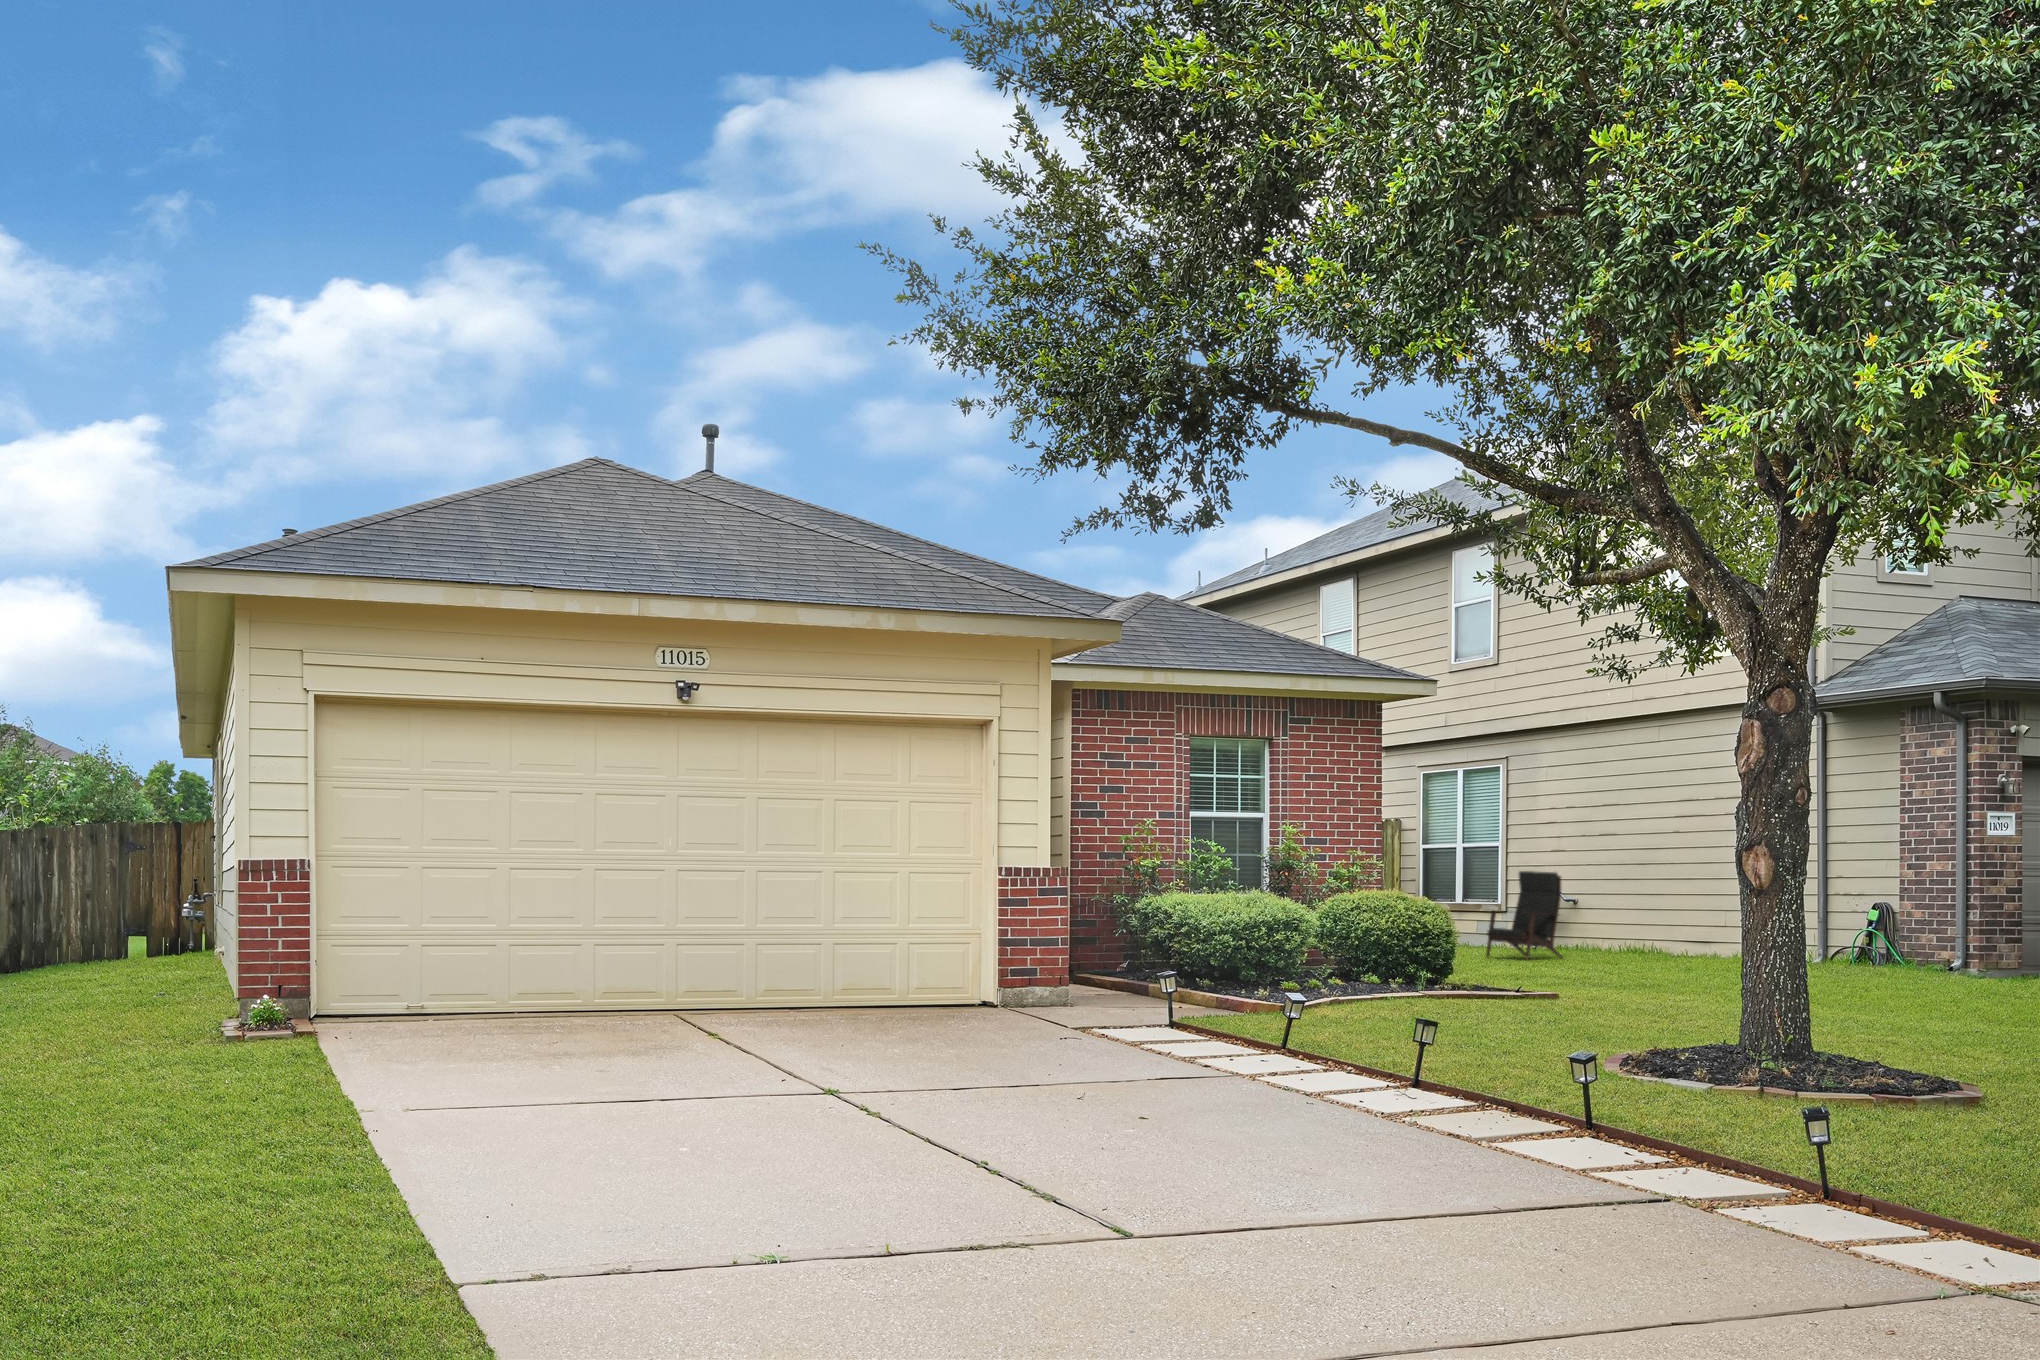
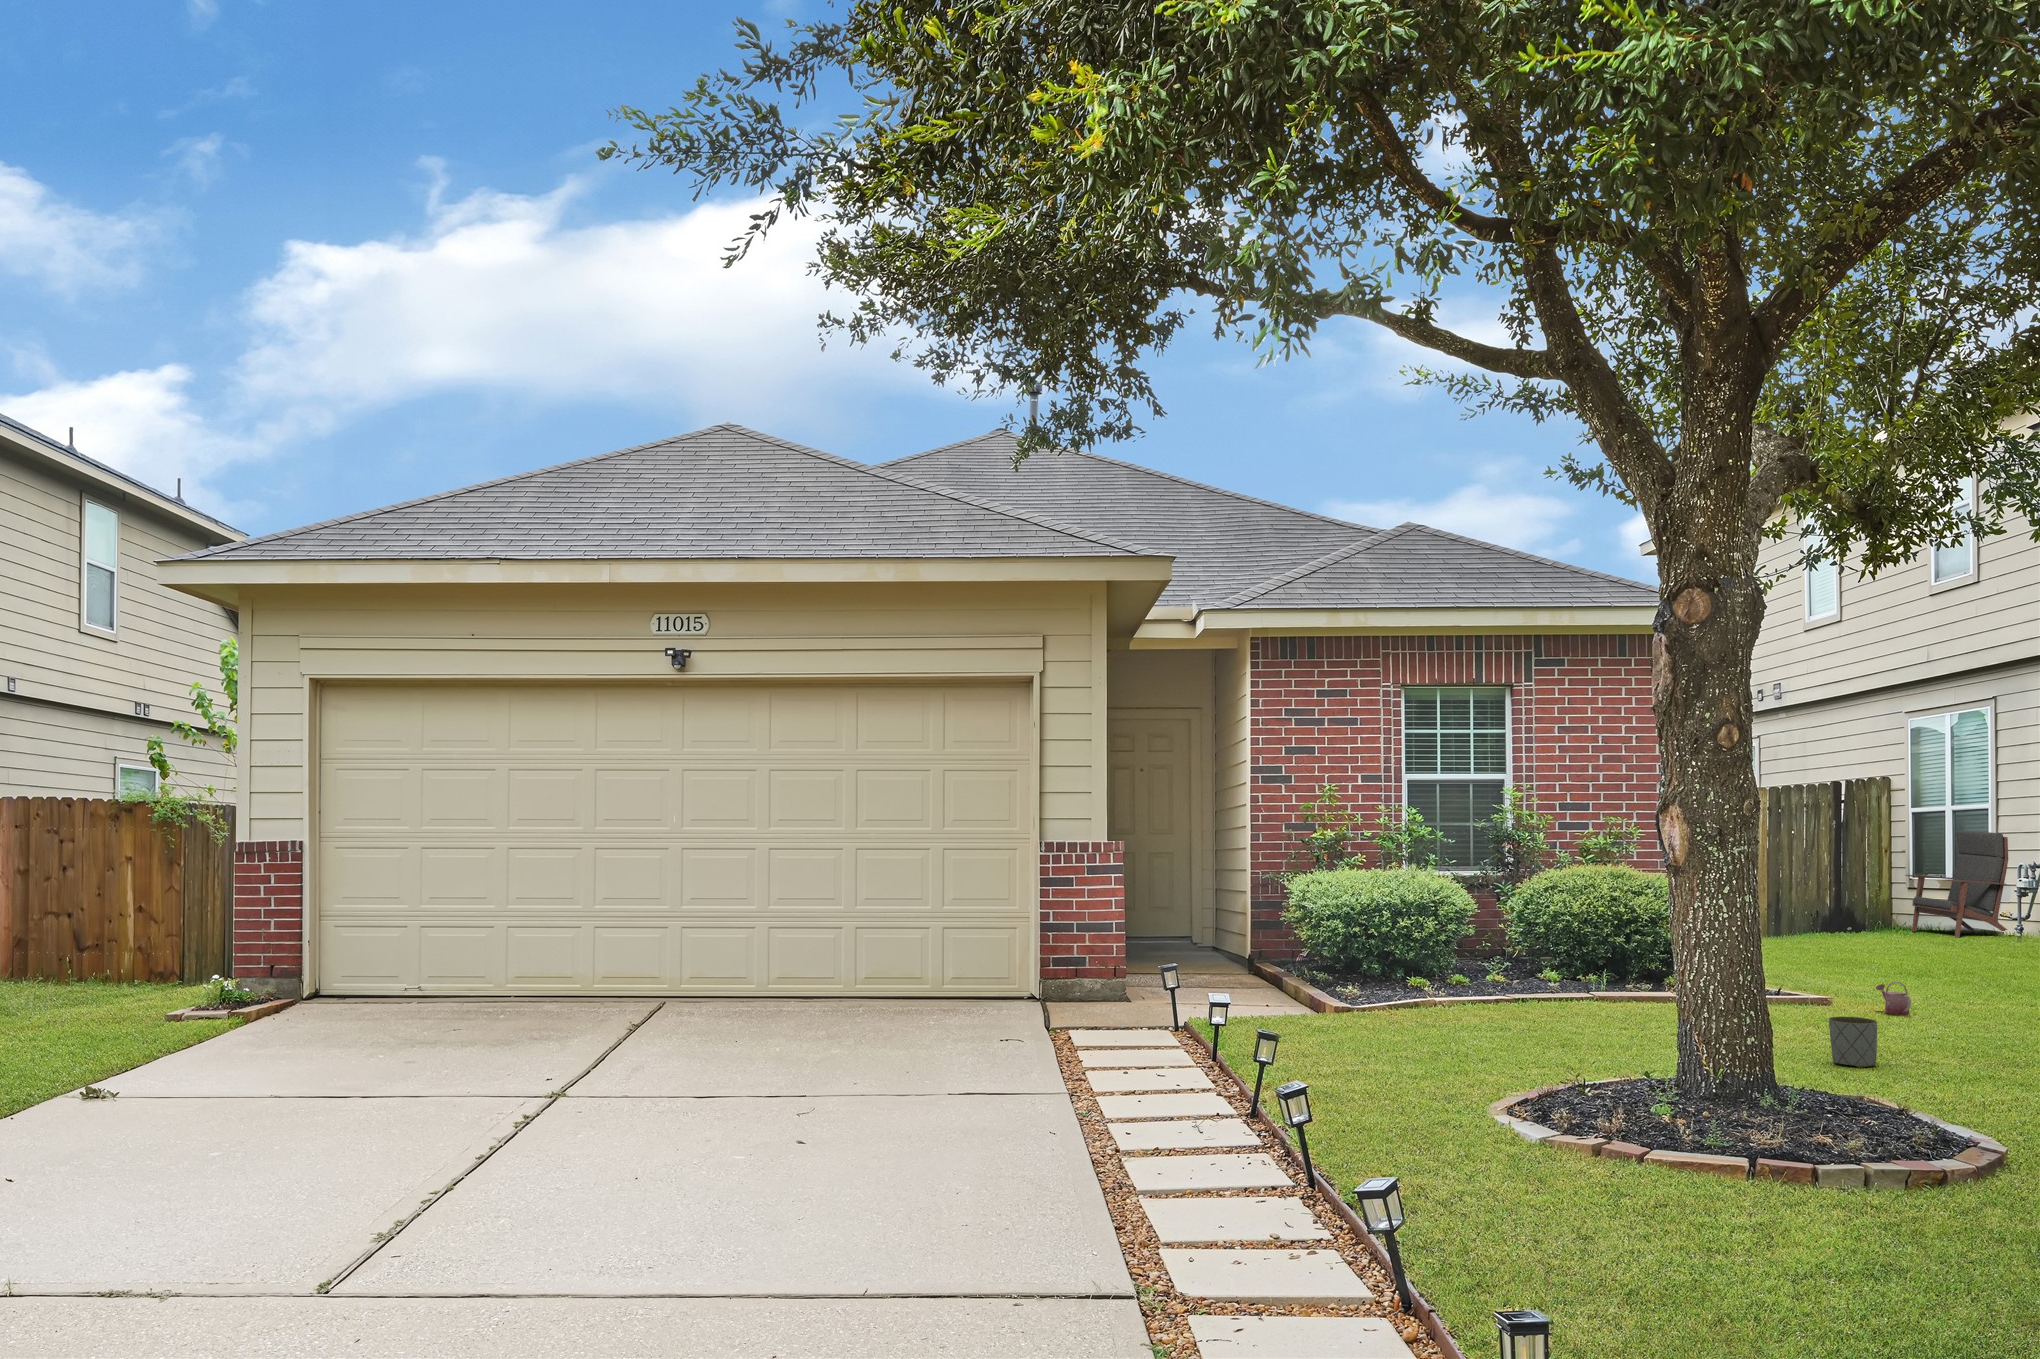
watering can: none [1590,973,1621,997] -> present [1876,982,1911,1015]
planter: none [1638,984,1670,1019] -> present [1829,1017,1877,1068]

